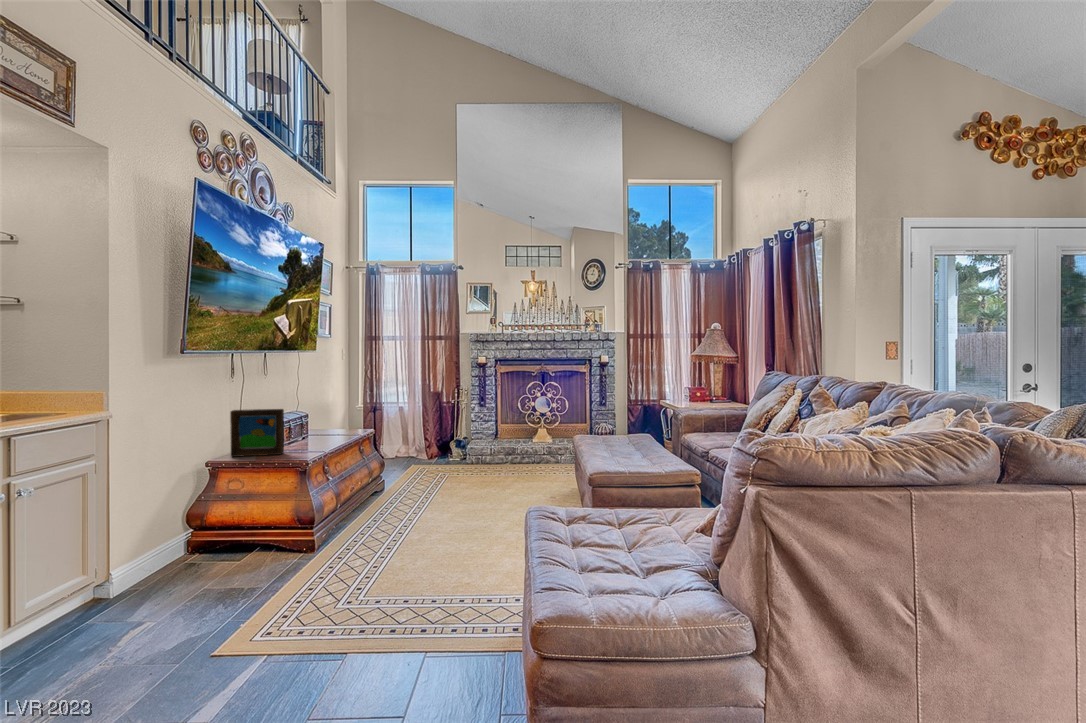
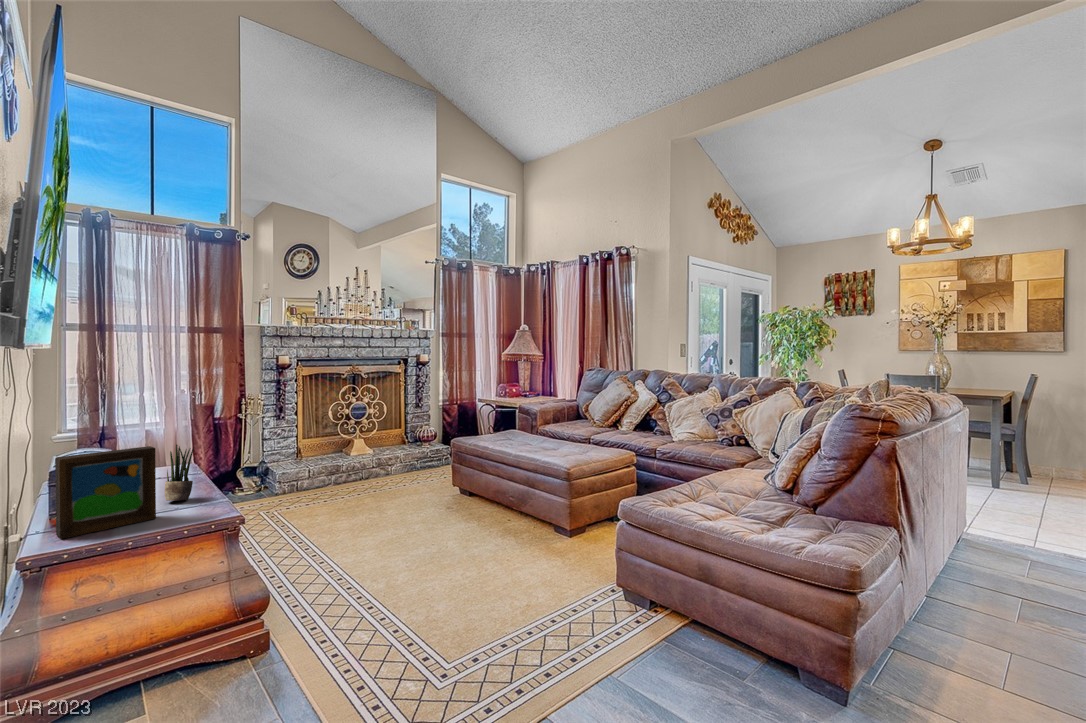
potted plant: none [305,410,325,447] -> present [165,445,194,501]

